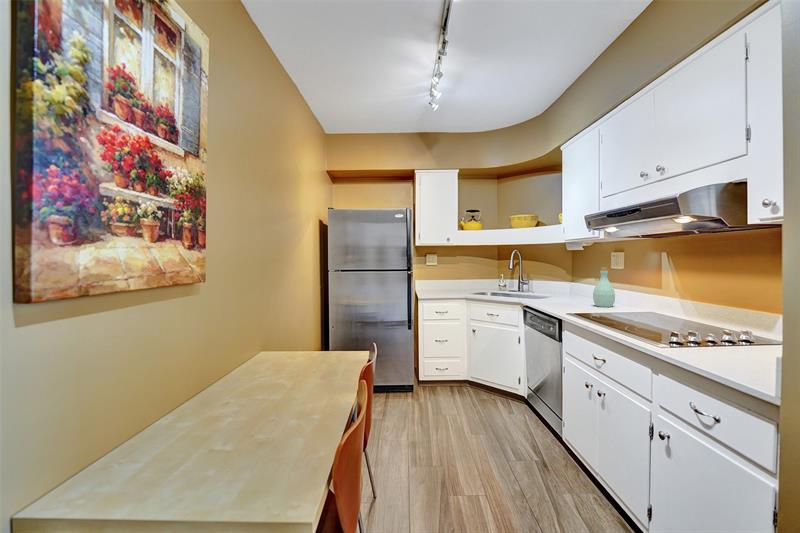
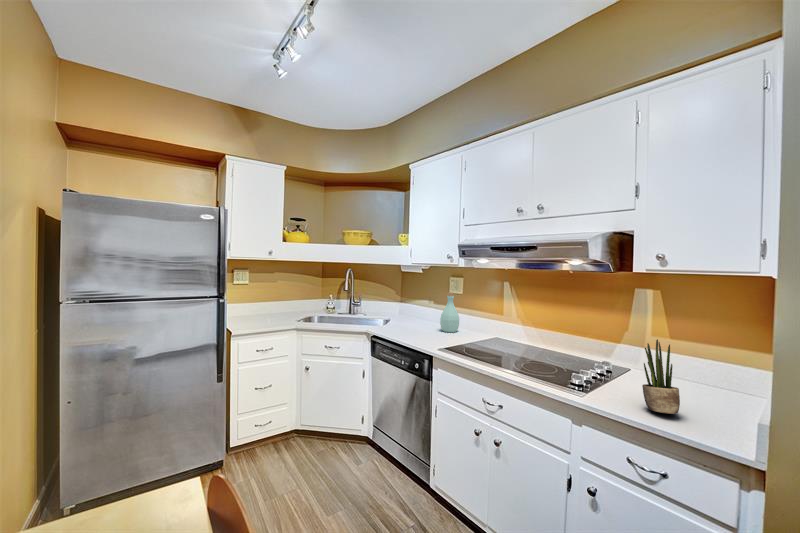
potted plant: none [713,291,752,364] -> present [642,339,680,414]

